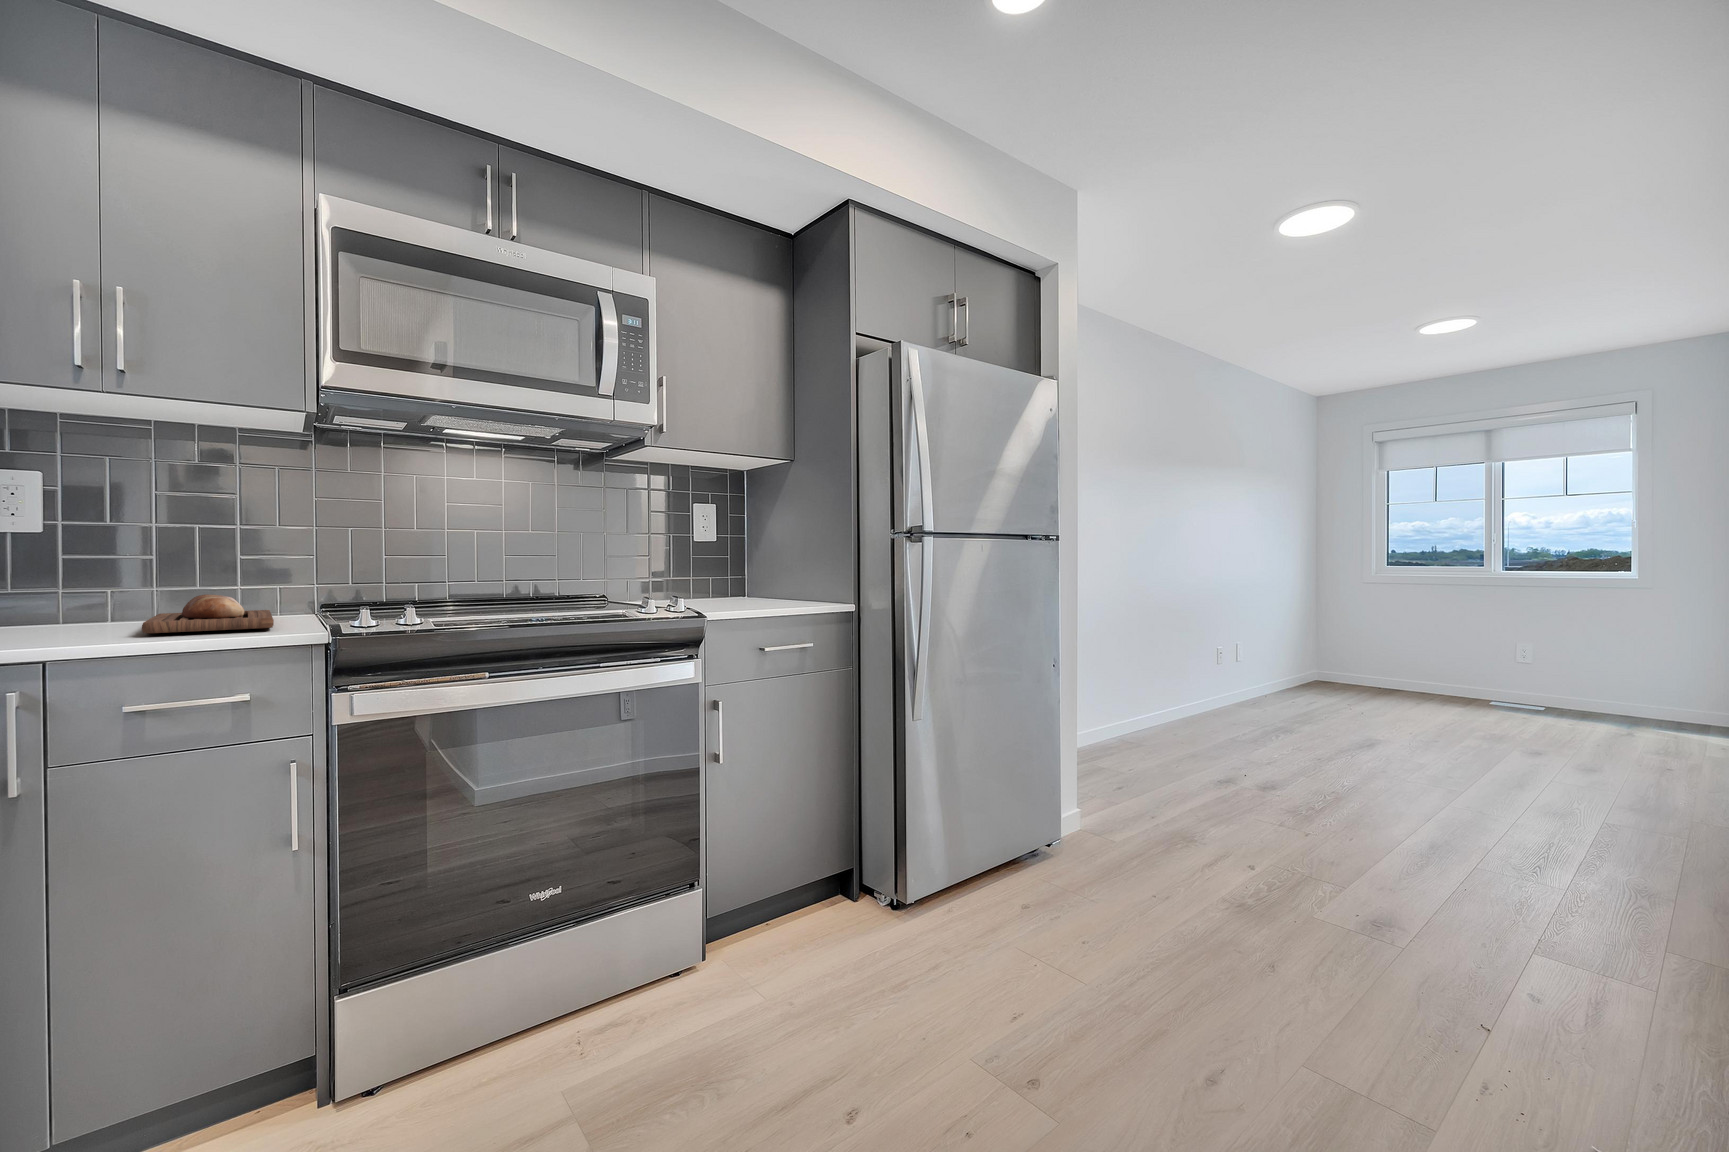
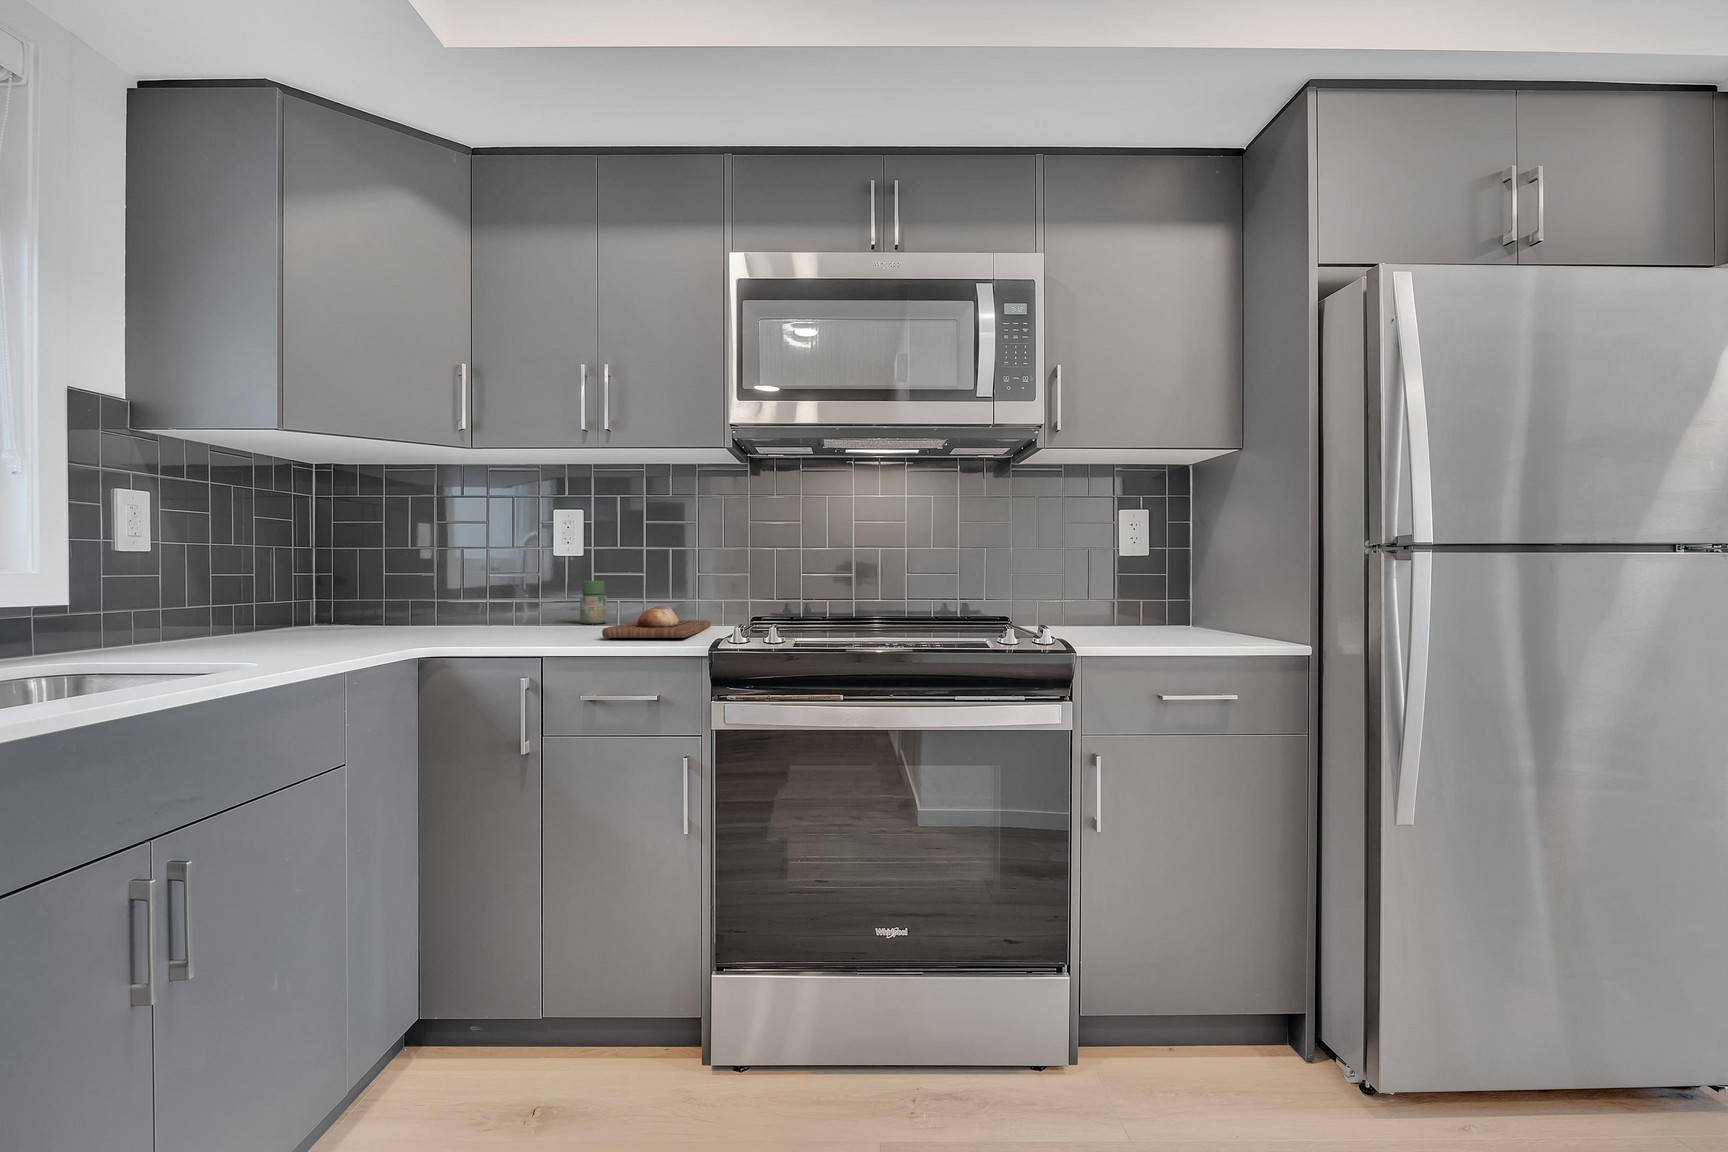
jar: none [45,566,93,622] -> present [580,581,607,624]

